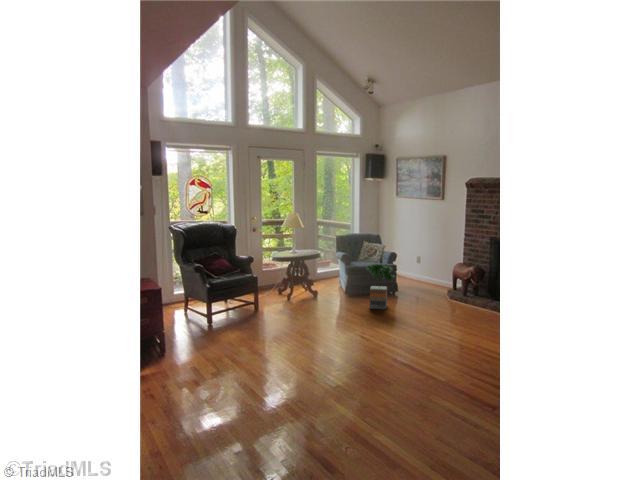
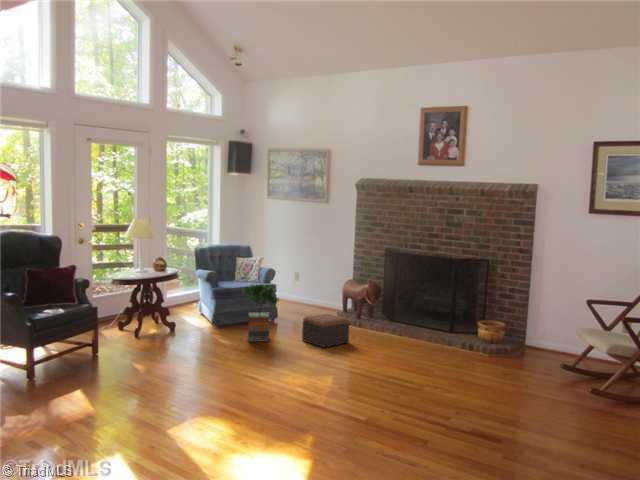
footstool: none [413,290,453,317] -> present [302,314,349,347]

